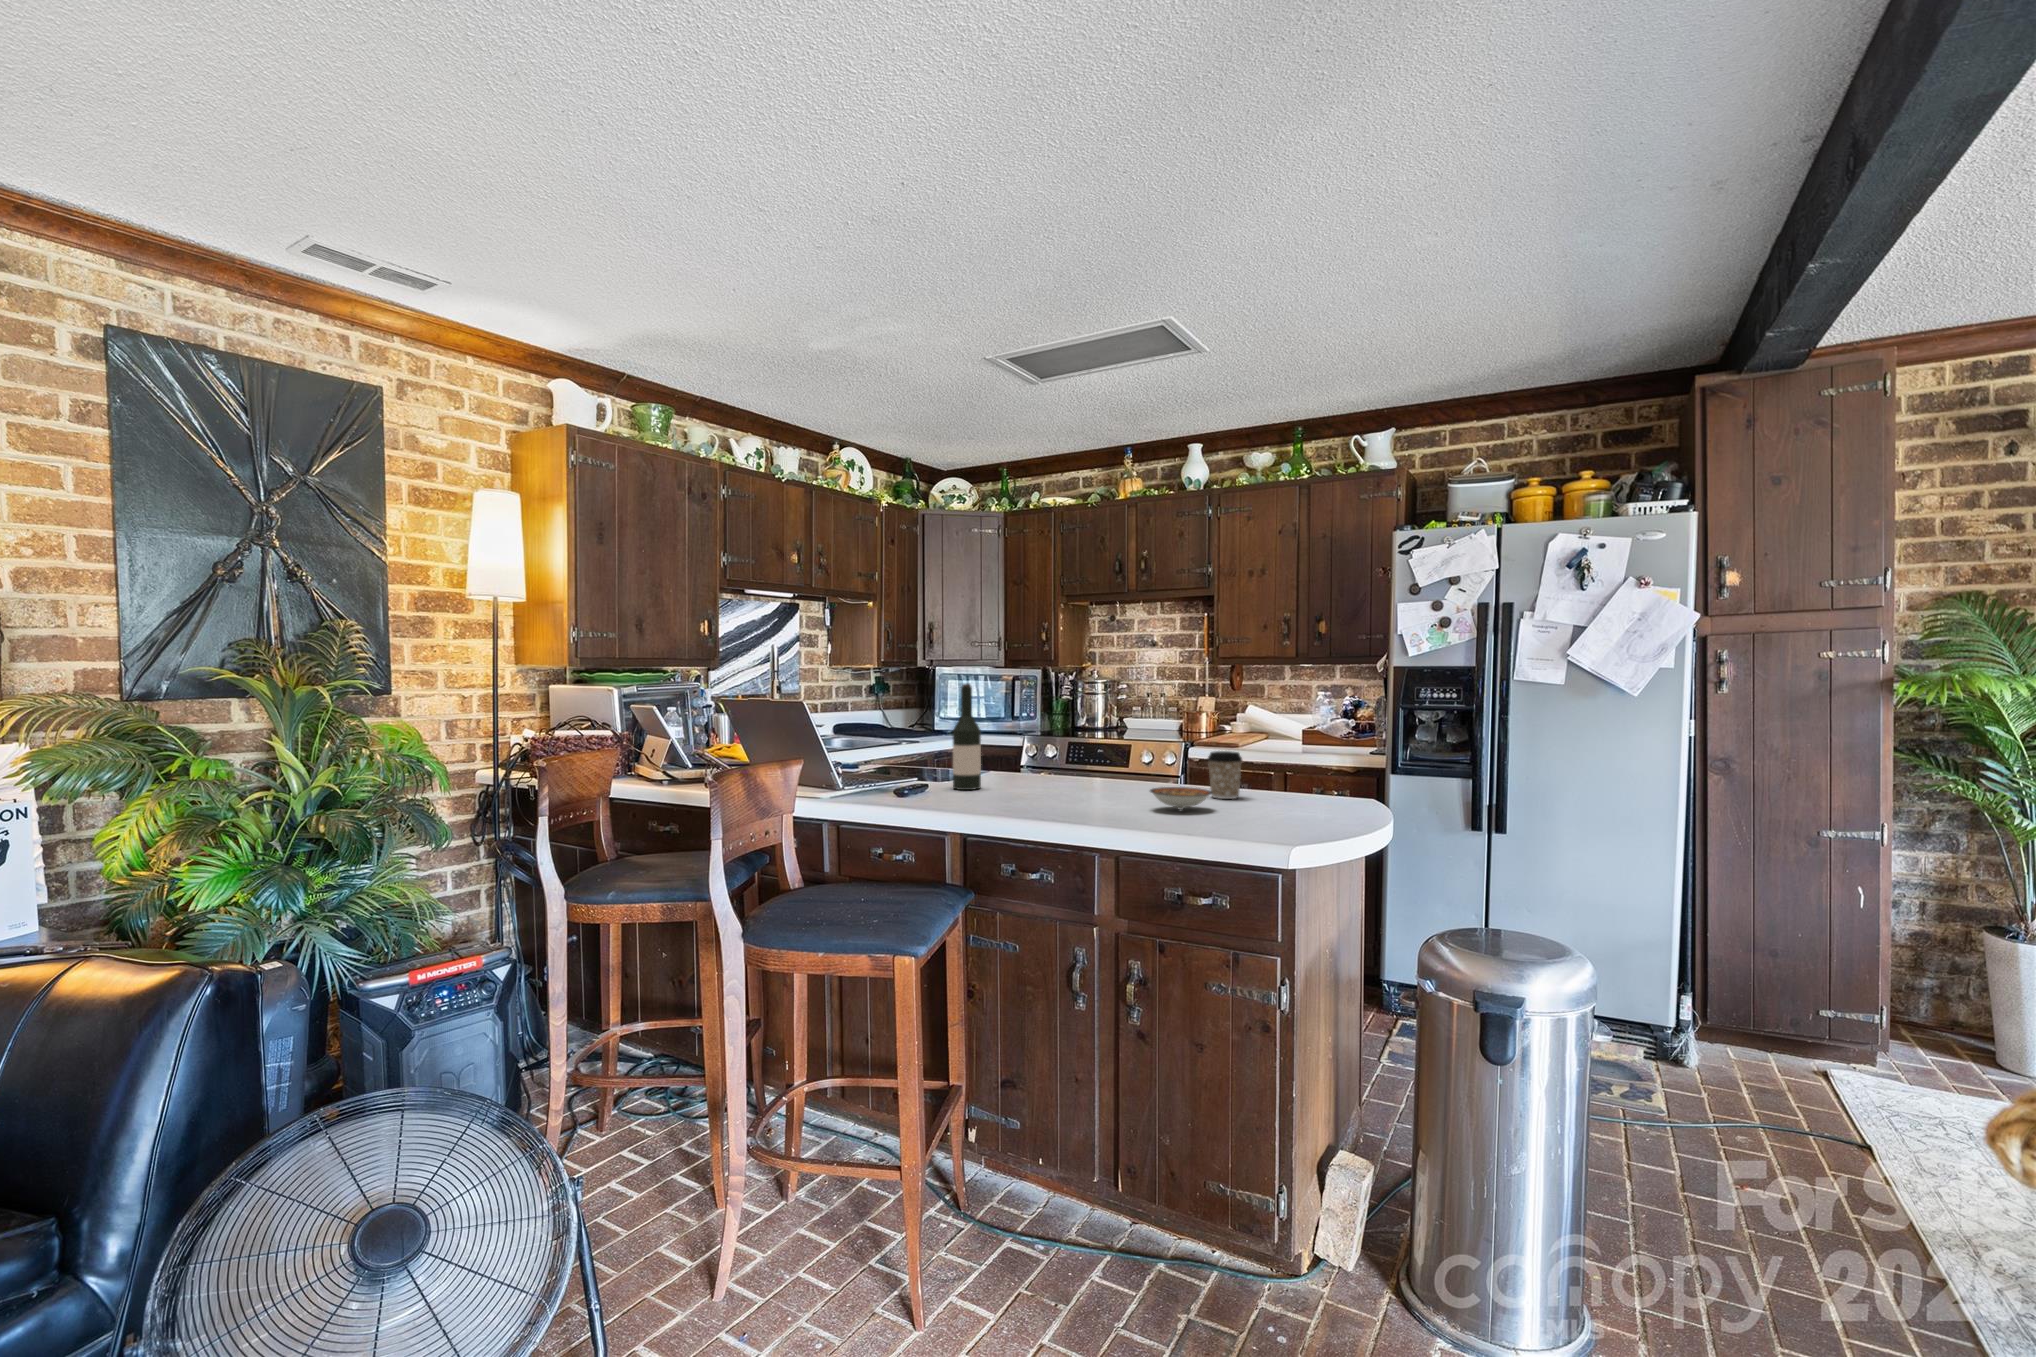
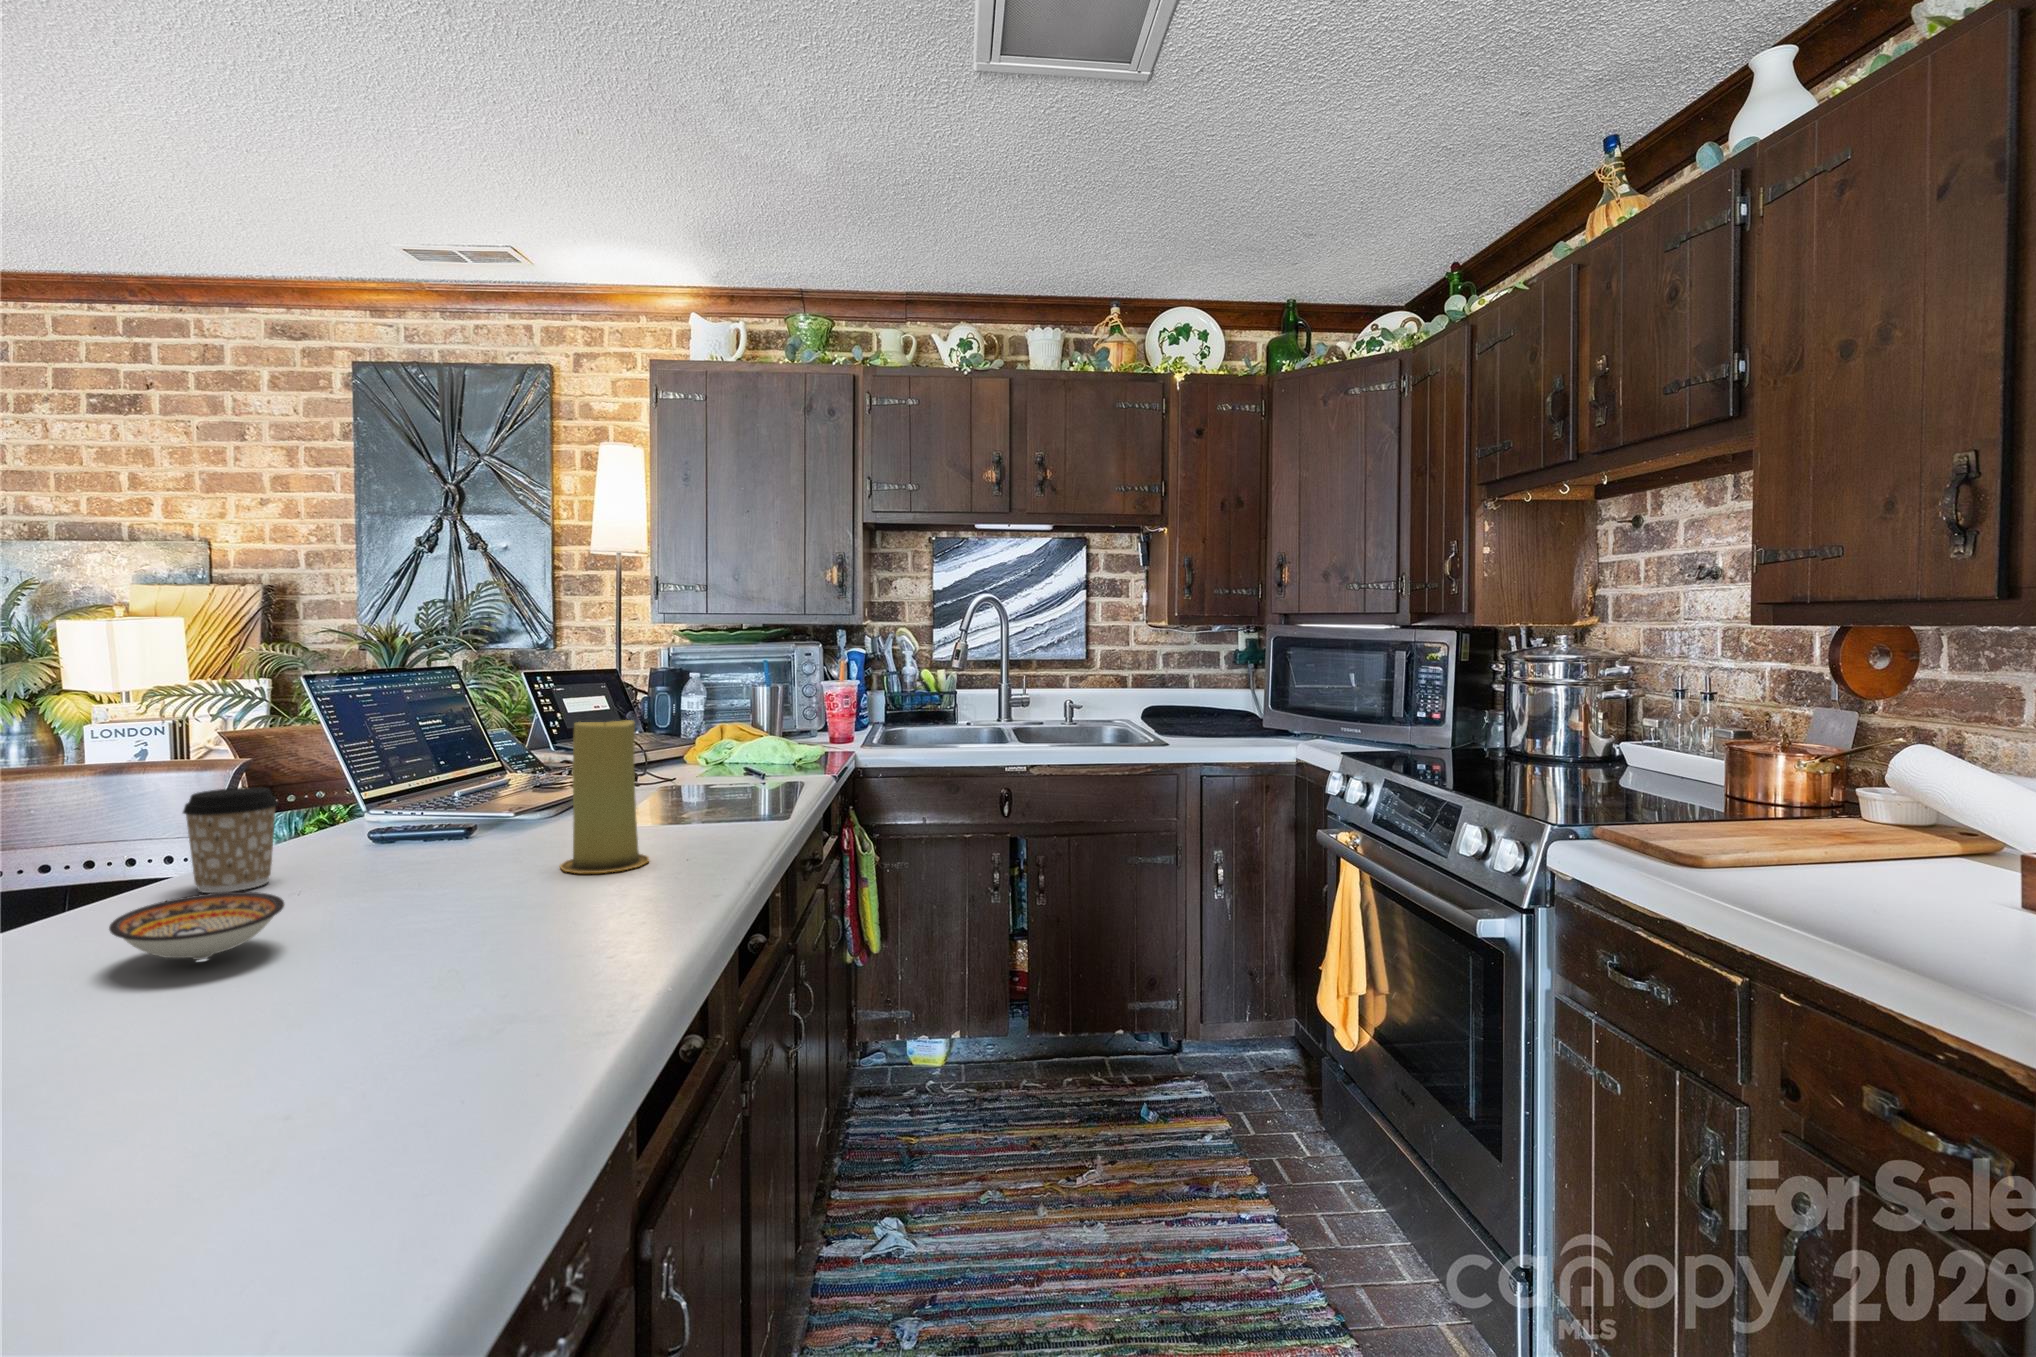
wine bottle: present [953,684,981,790] -> none [499,645,553,828]
candle: none [1075,718,1114,789] -> present [559,720,649,873]
coffee cup: present [1208,751,1242,799] -> present [183,787,278,893]

